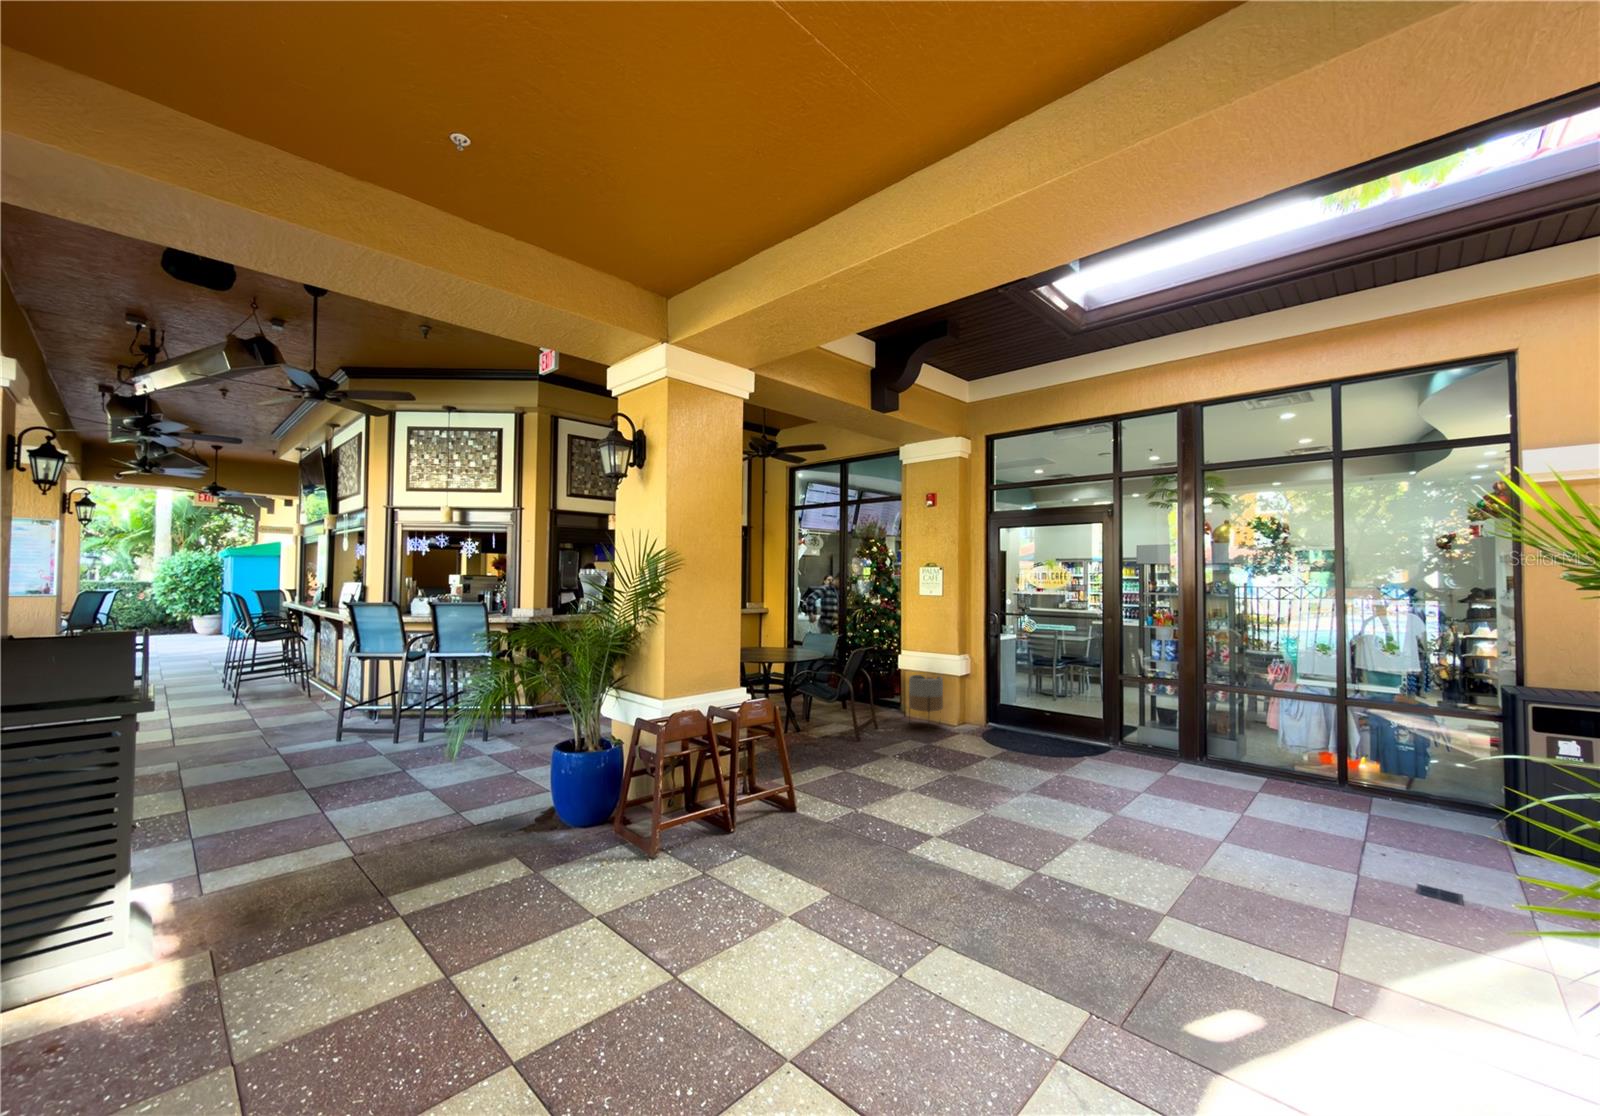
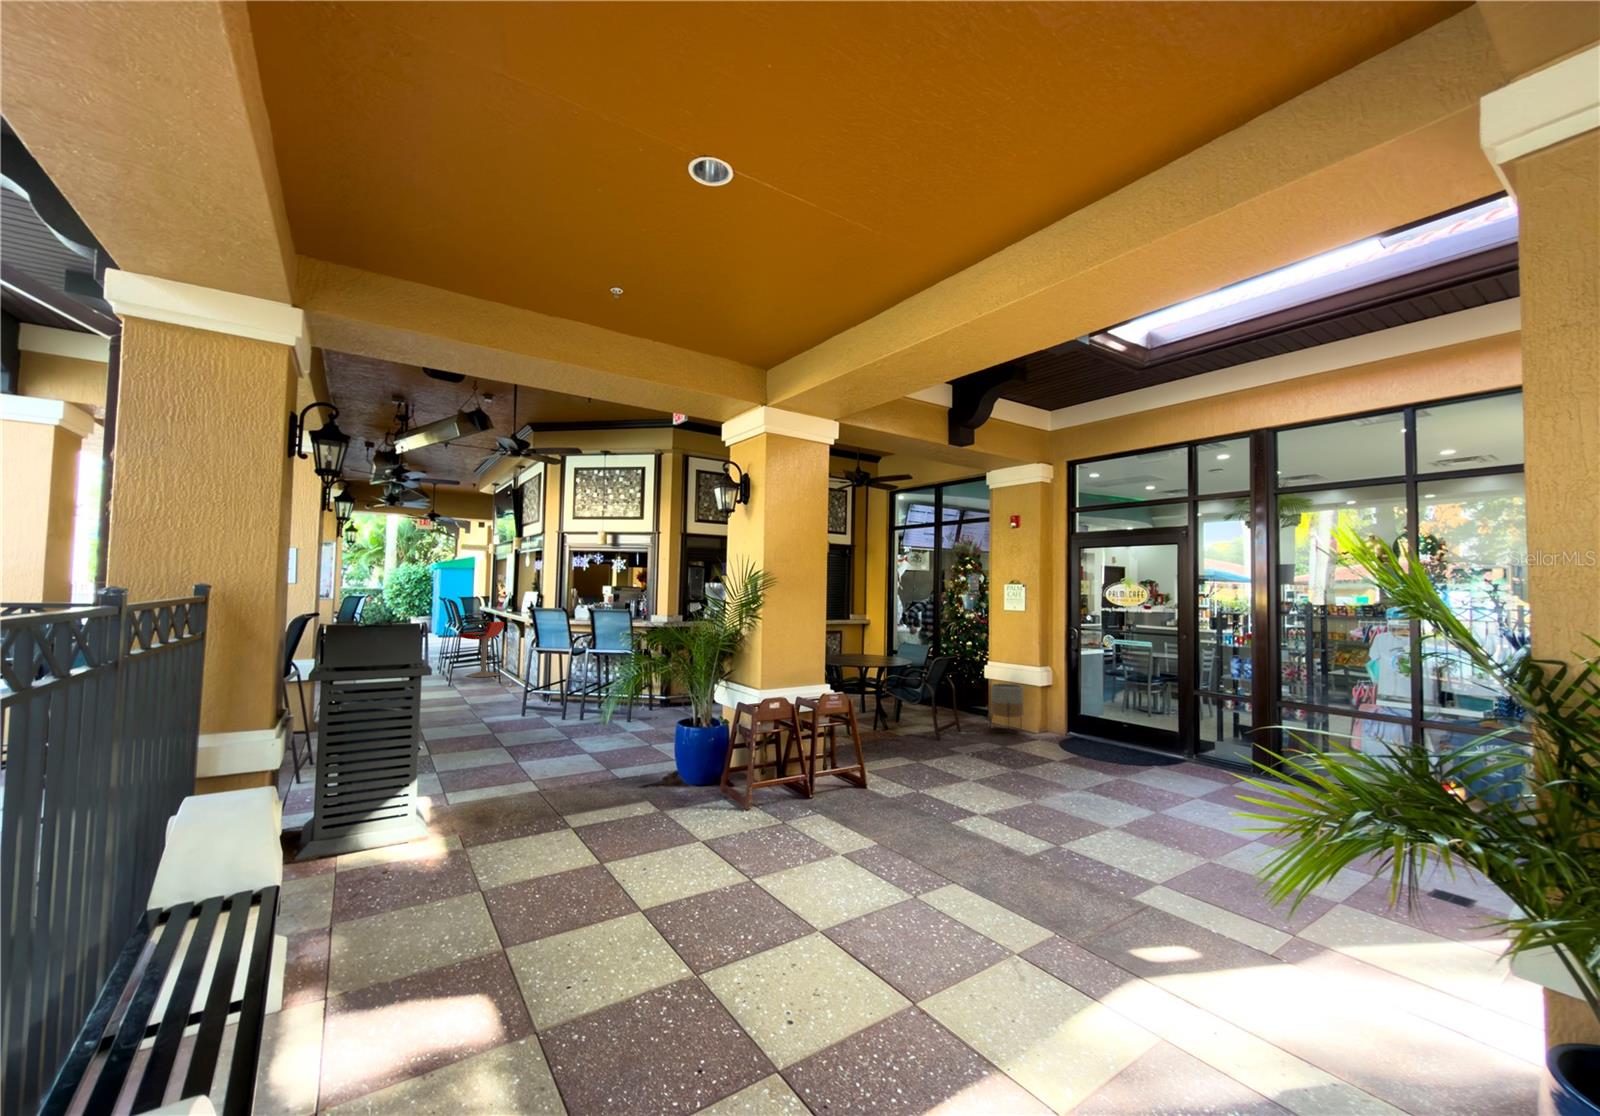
stool: none [251,619,315,690] -> present [460,621,504,677]

